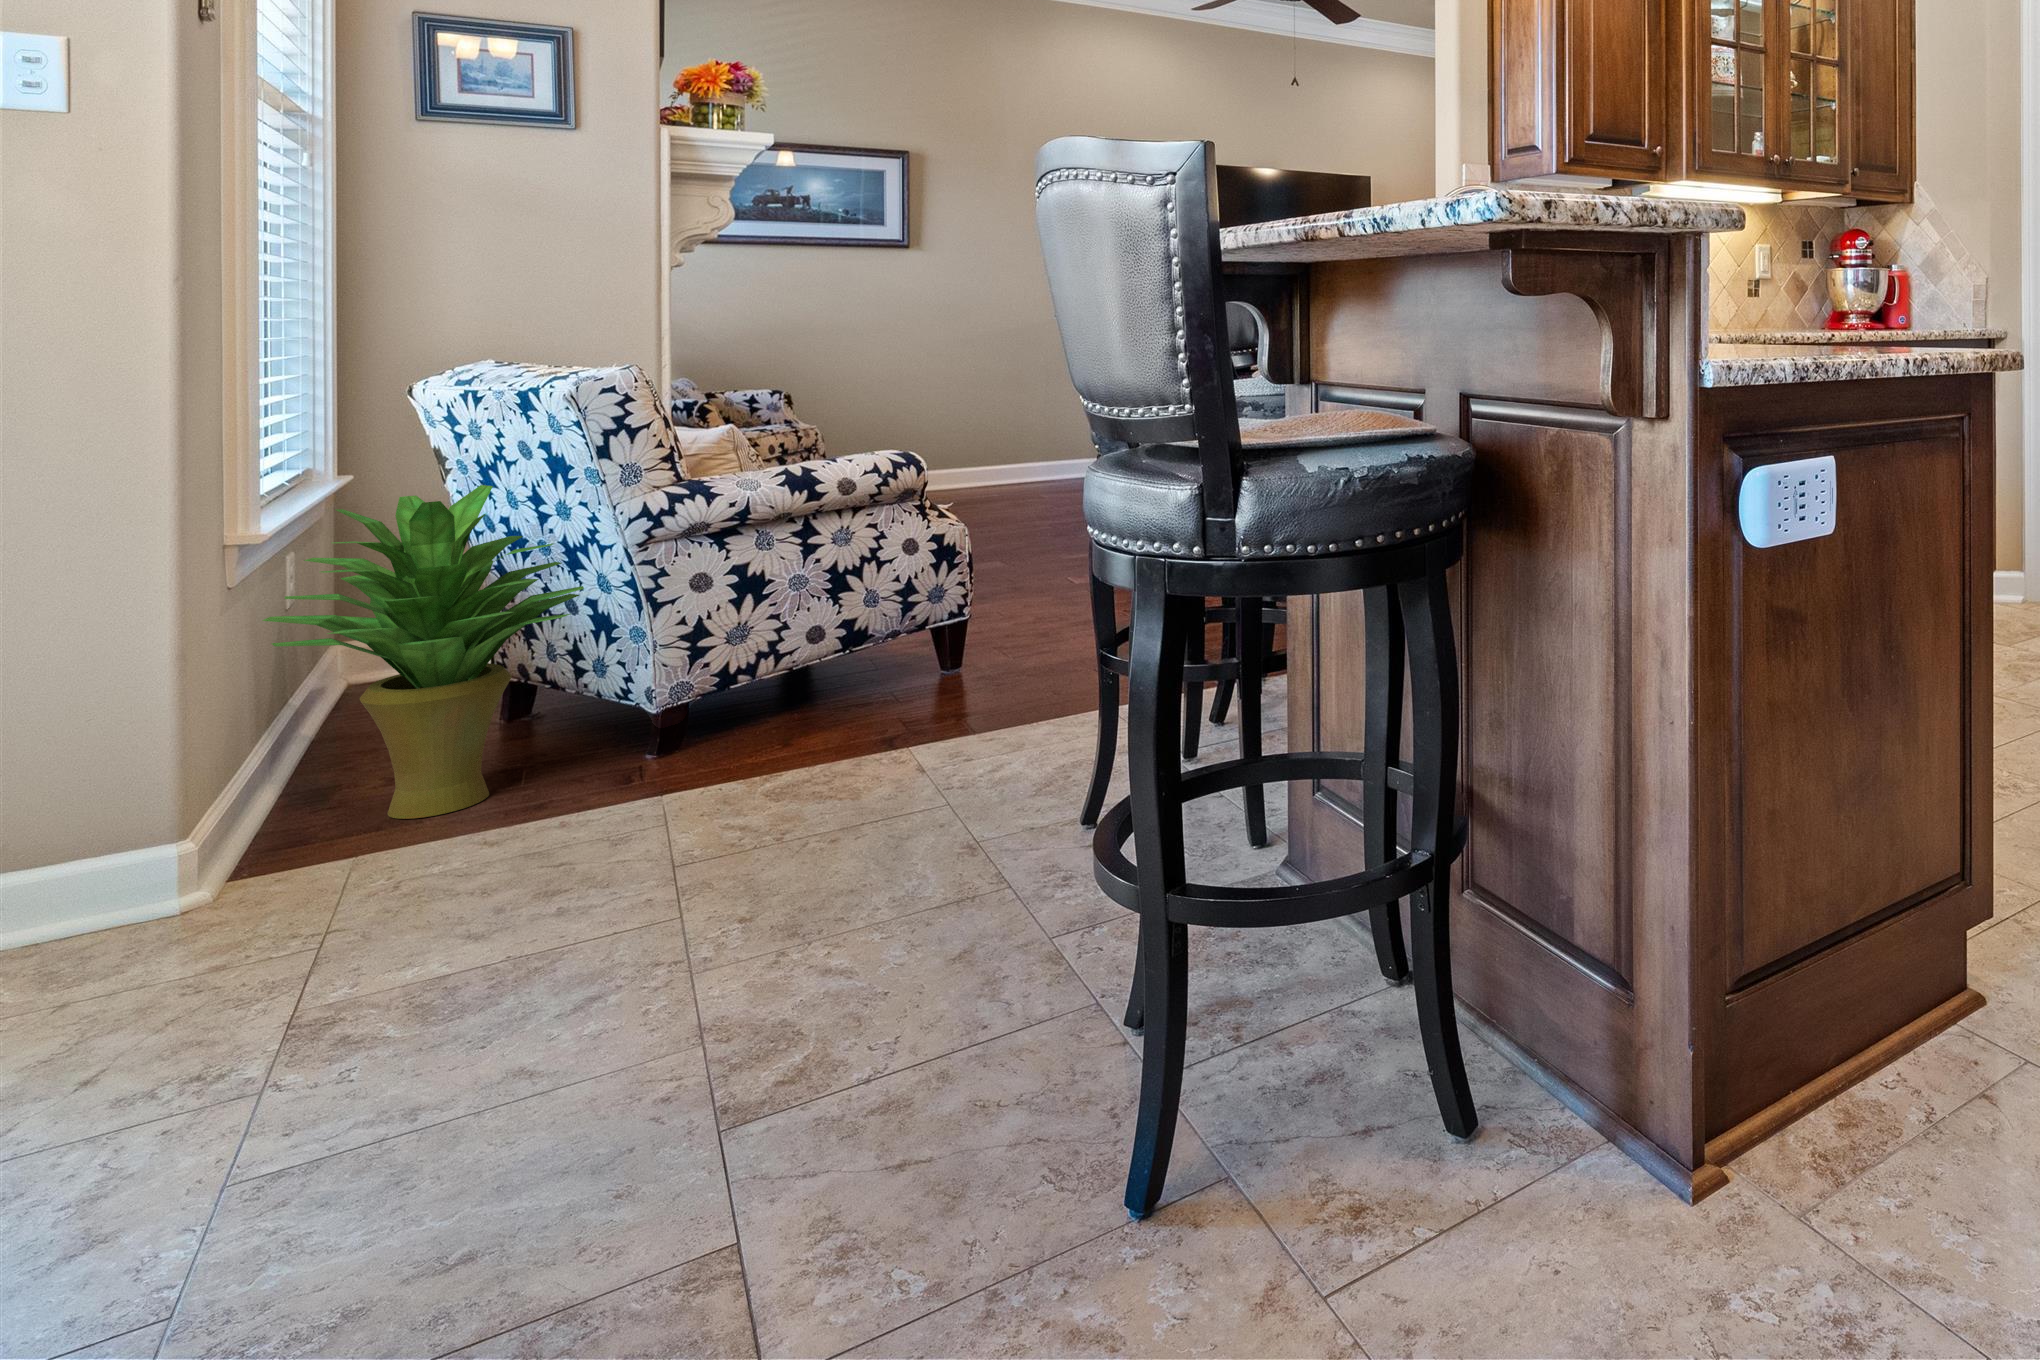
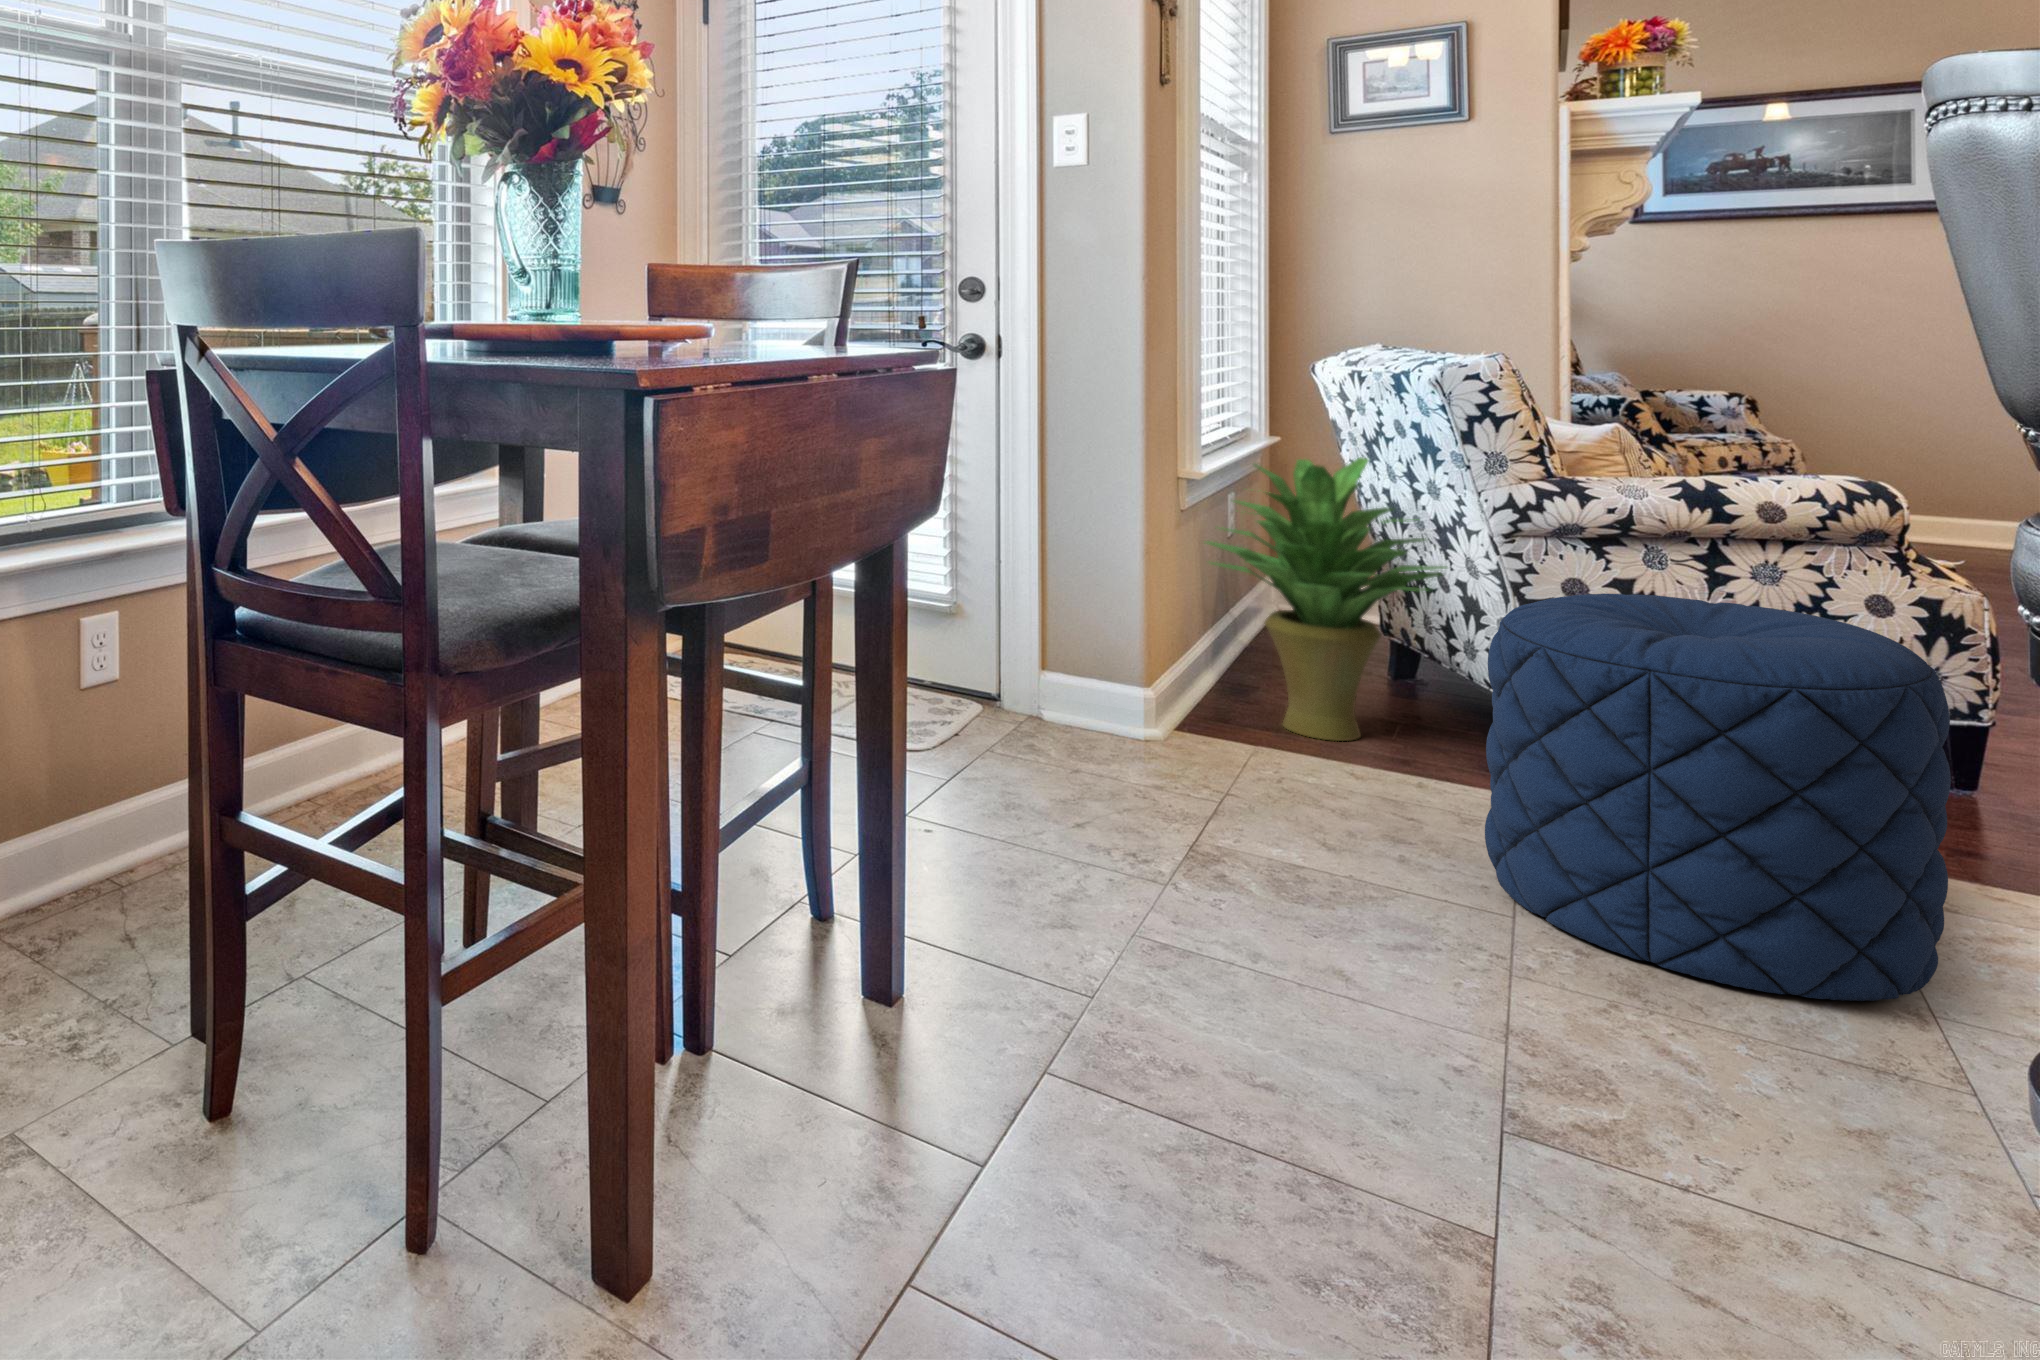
pouf: none [645,569,976,910] -> present [1485,594,1951,1001]

